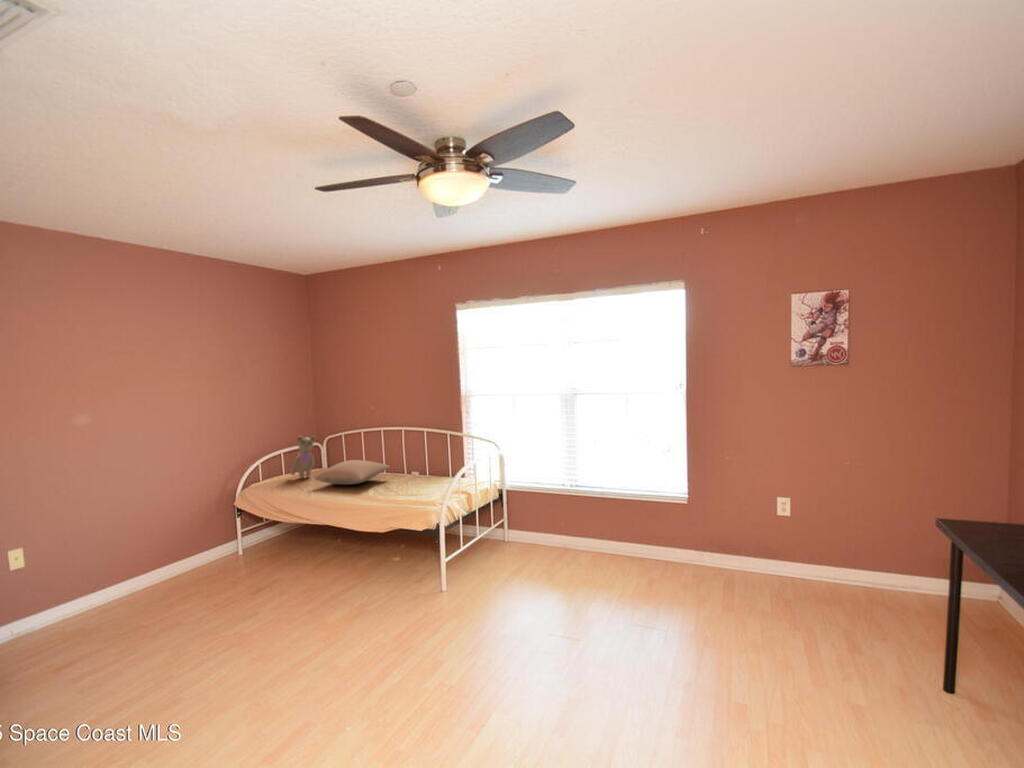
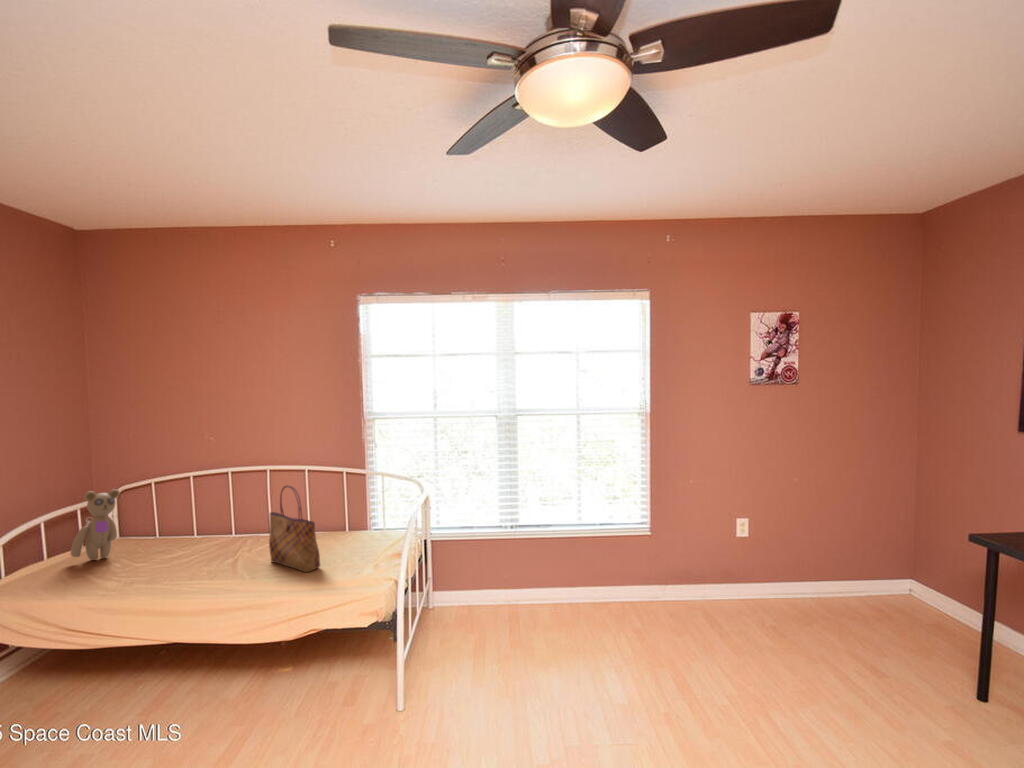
tote bag: none [386,438,411,498] -> present [269,486,320,572]
pillow: present [315,460,390,485] -> none [138,522,256,563]

